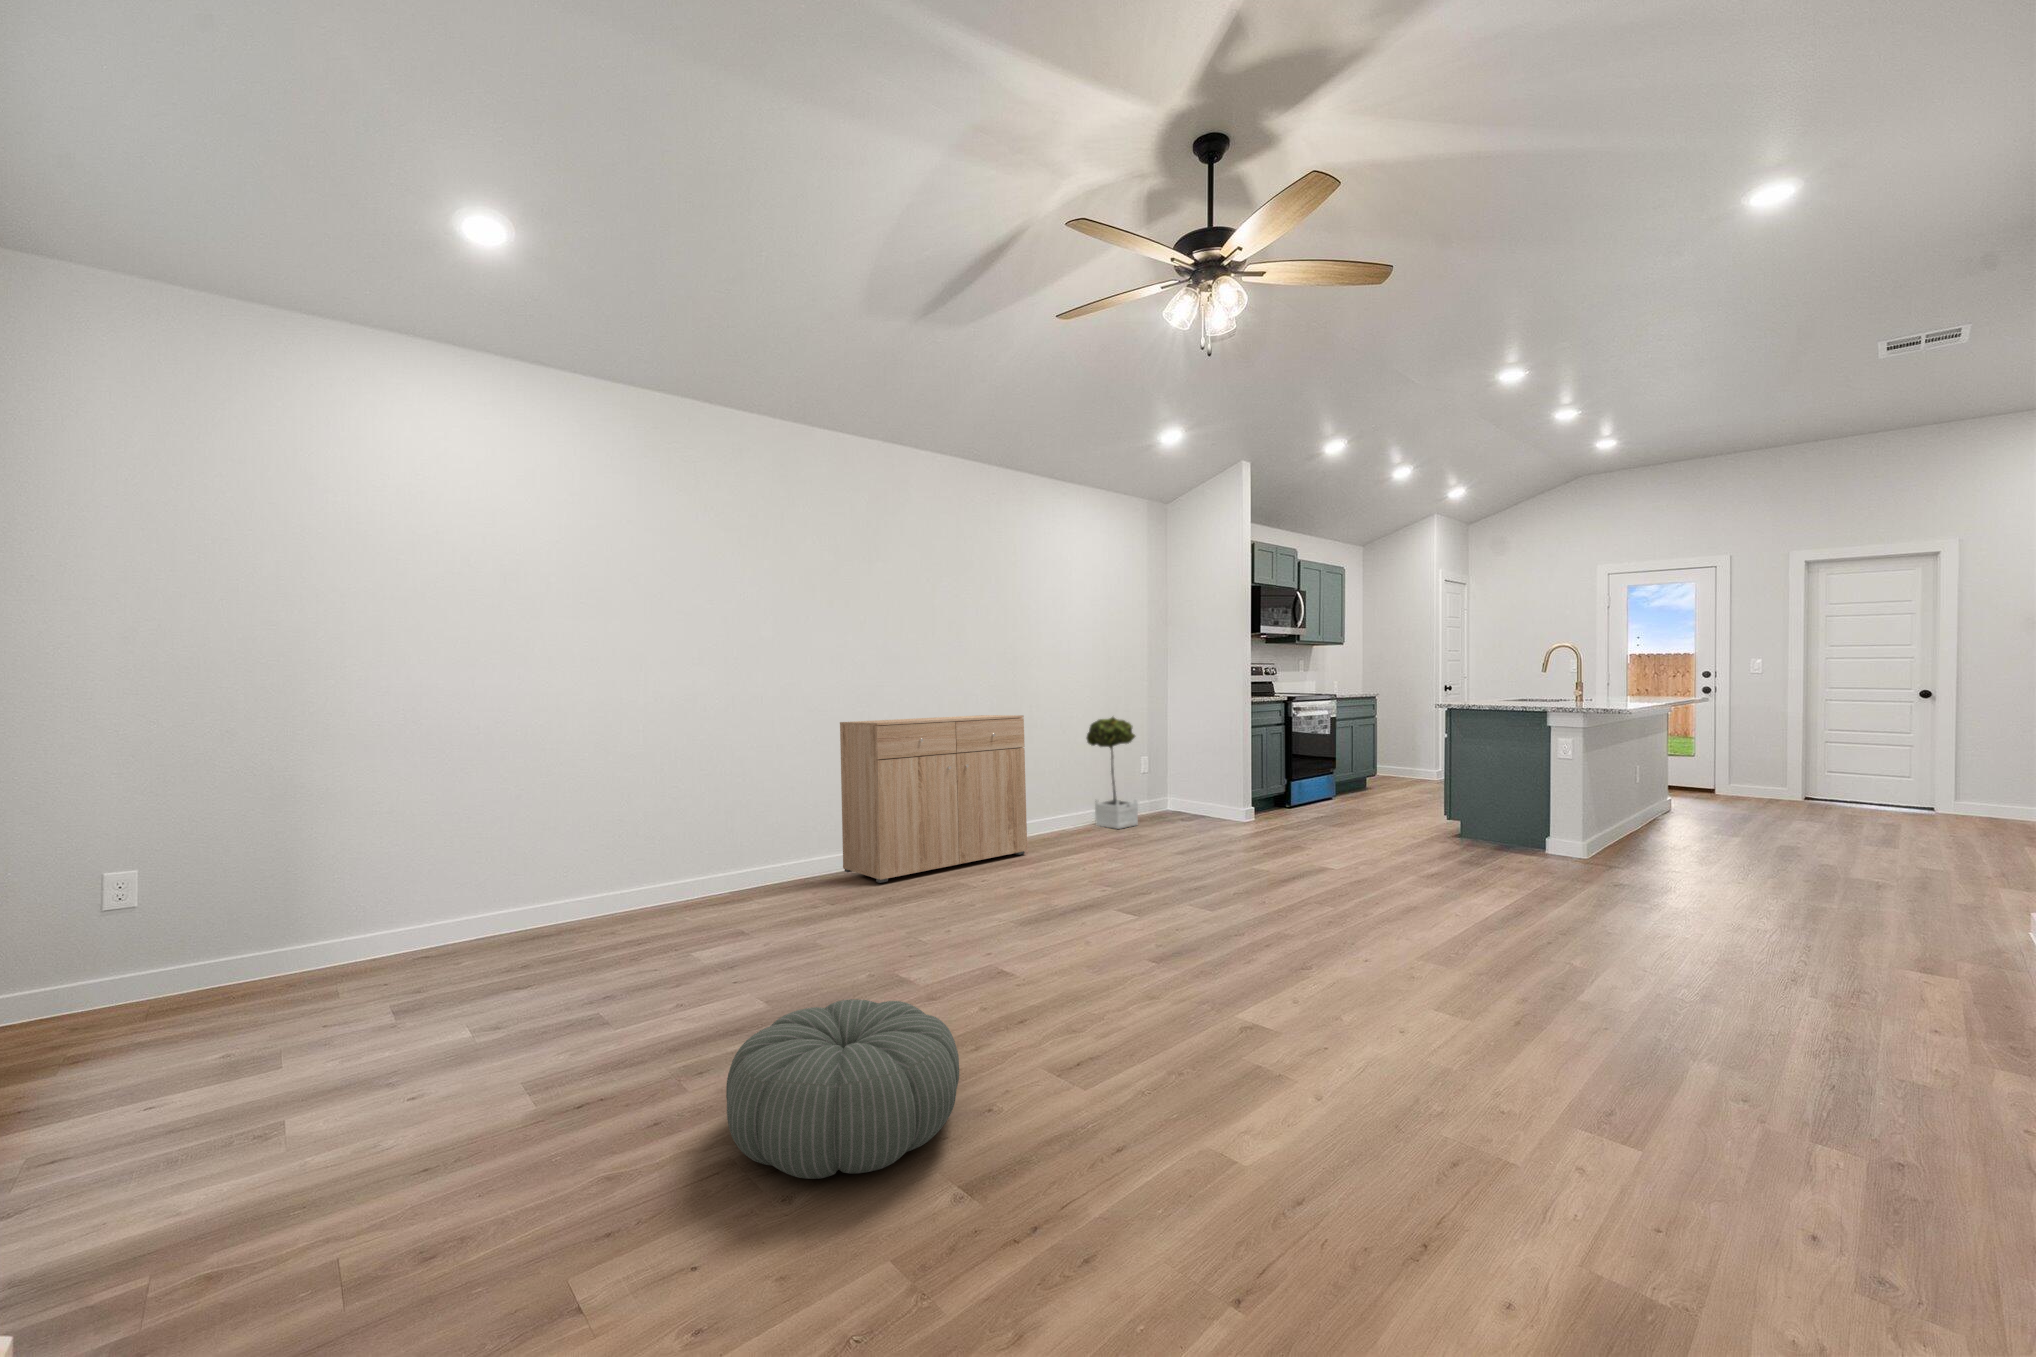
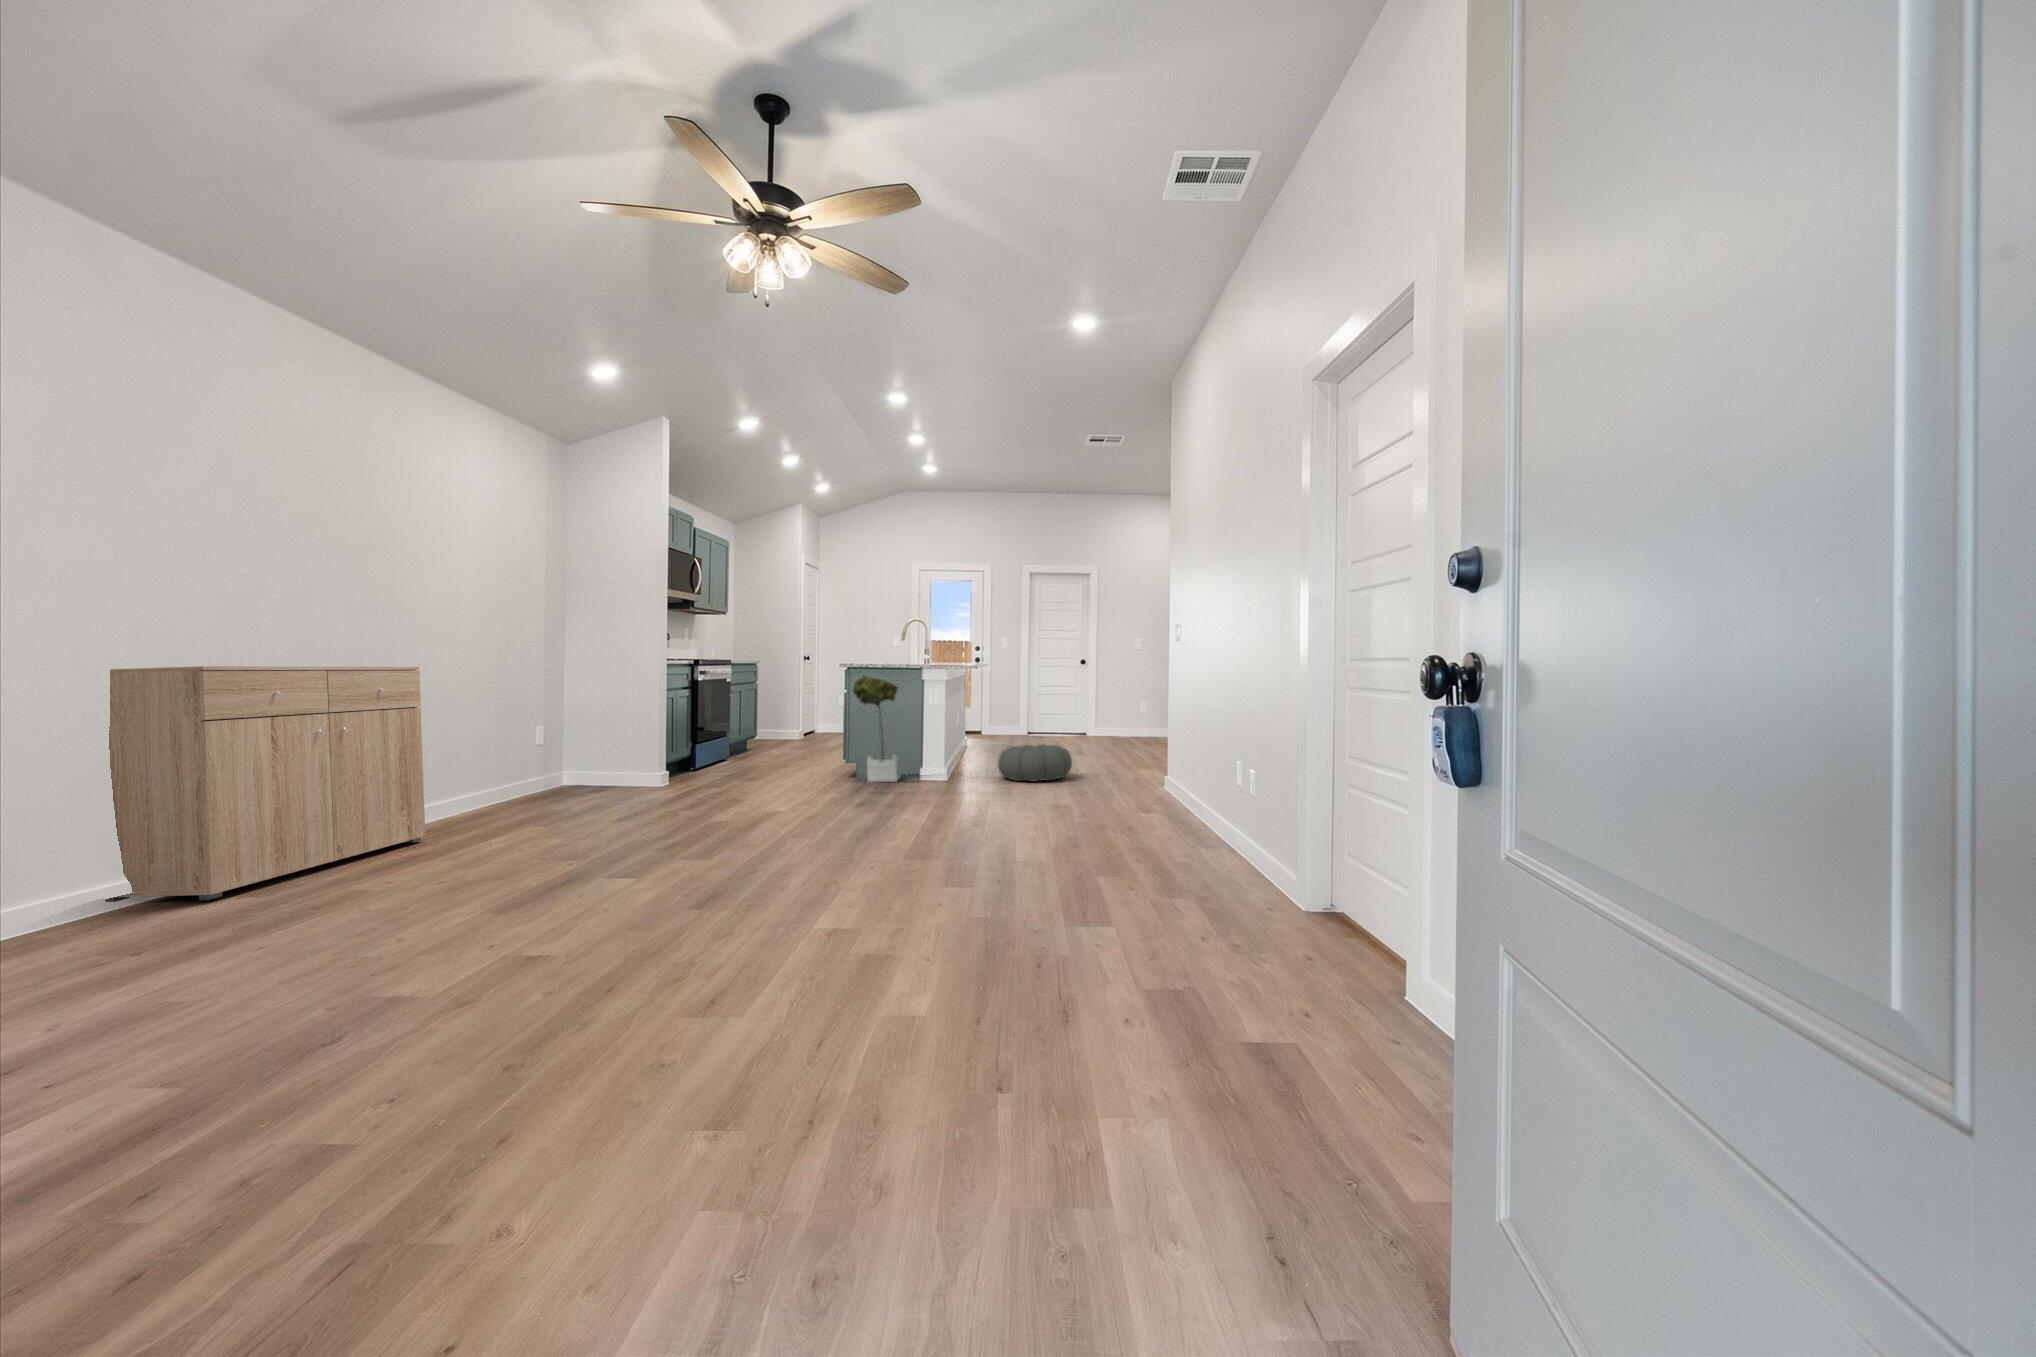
potted tree: present [1086,717,1138,829] -> present [853,676,900,782]
pouf: present [726,999,959,1179] -> present [998,744,1072,782]

